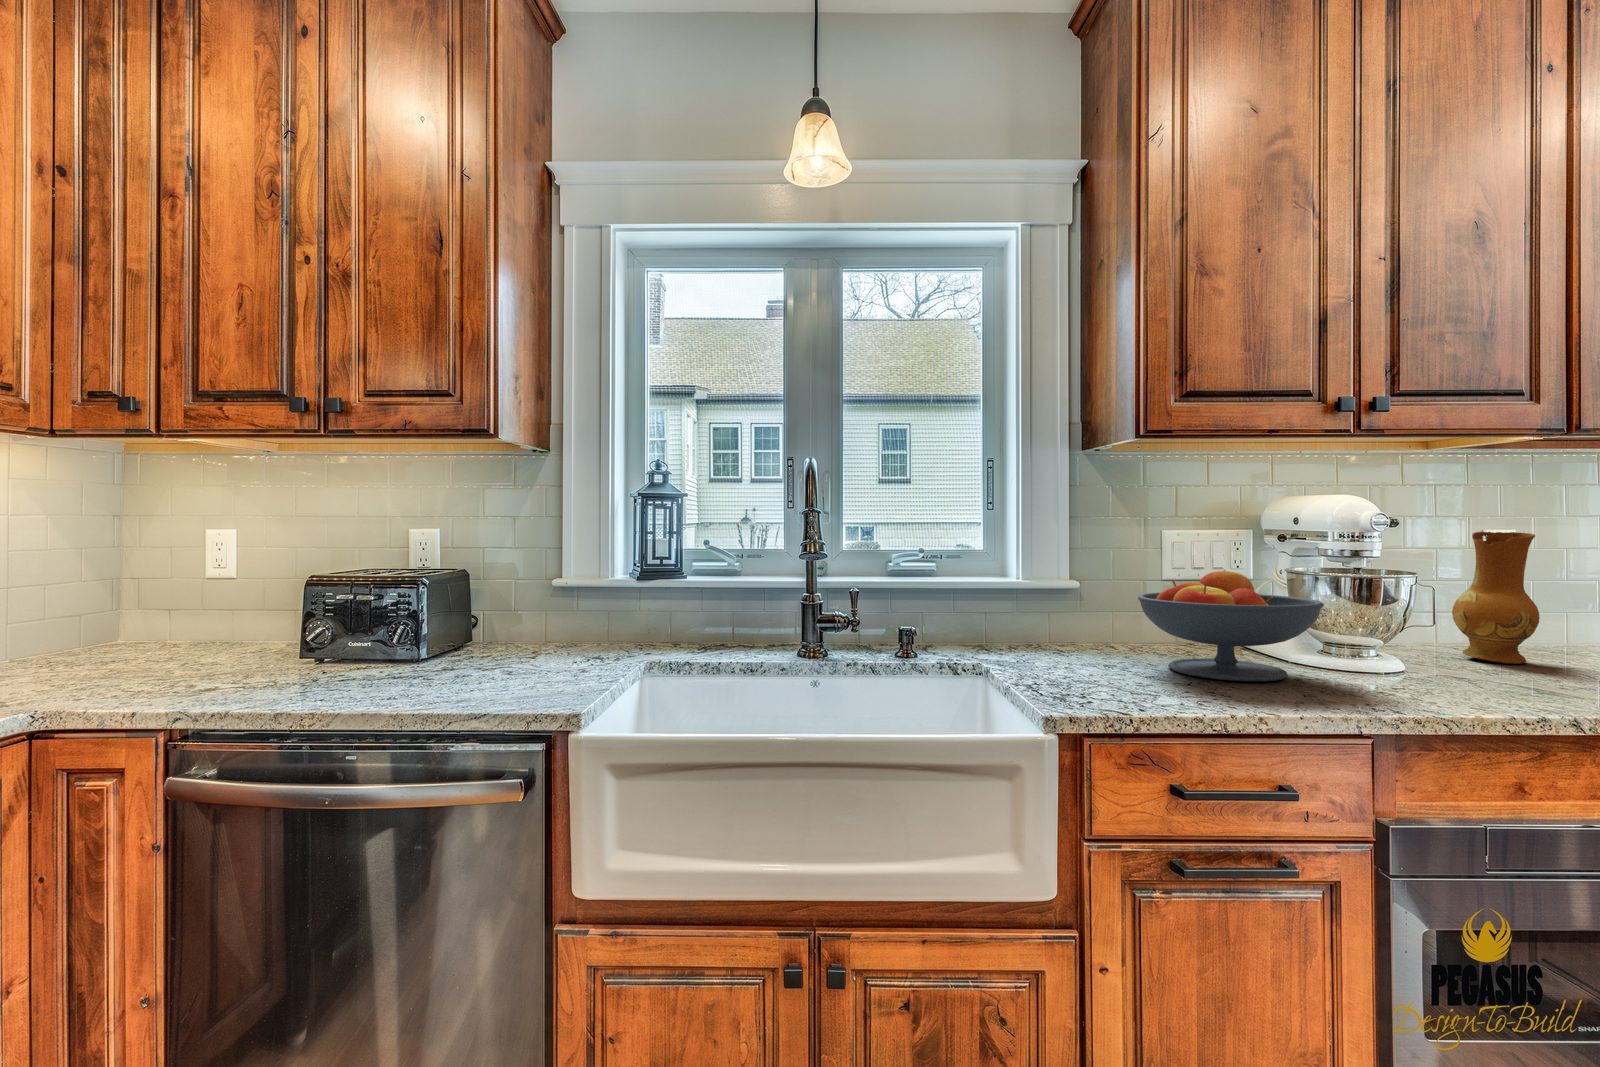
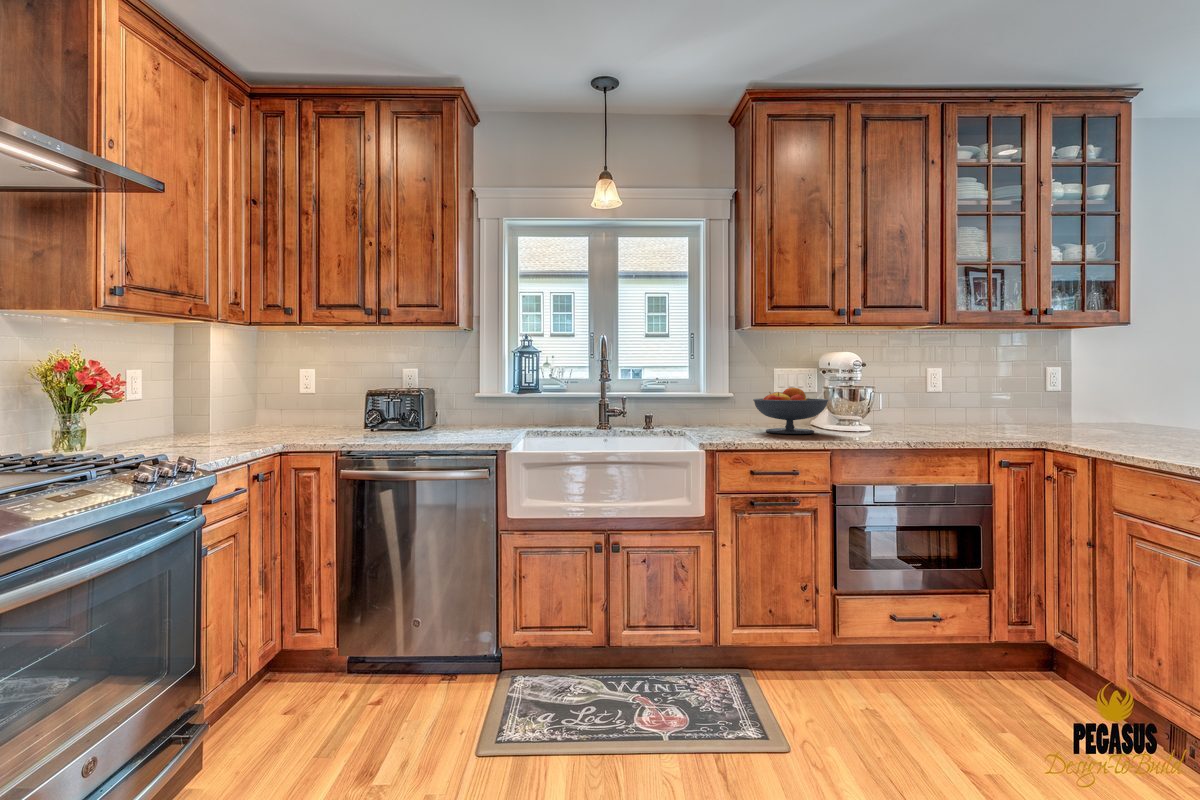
ceramic jug: present [1452,532,1540,664] -> none [902,370,935,430]

